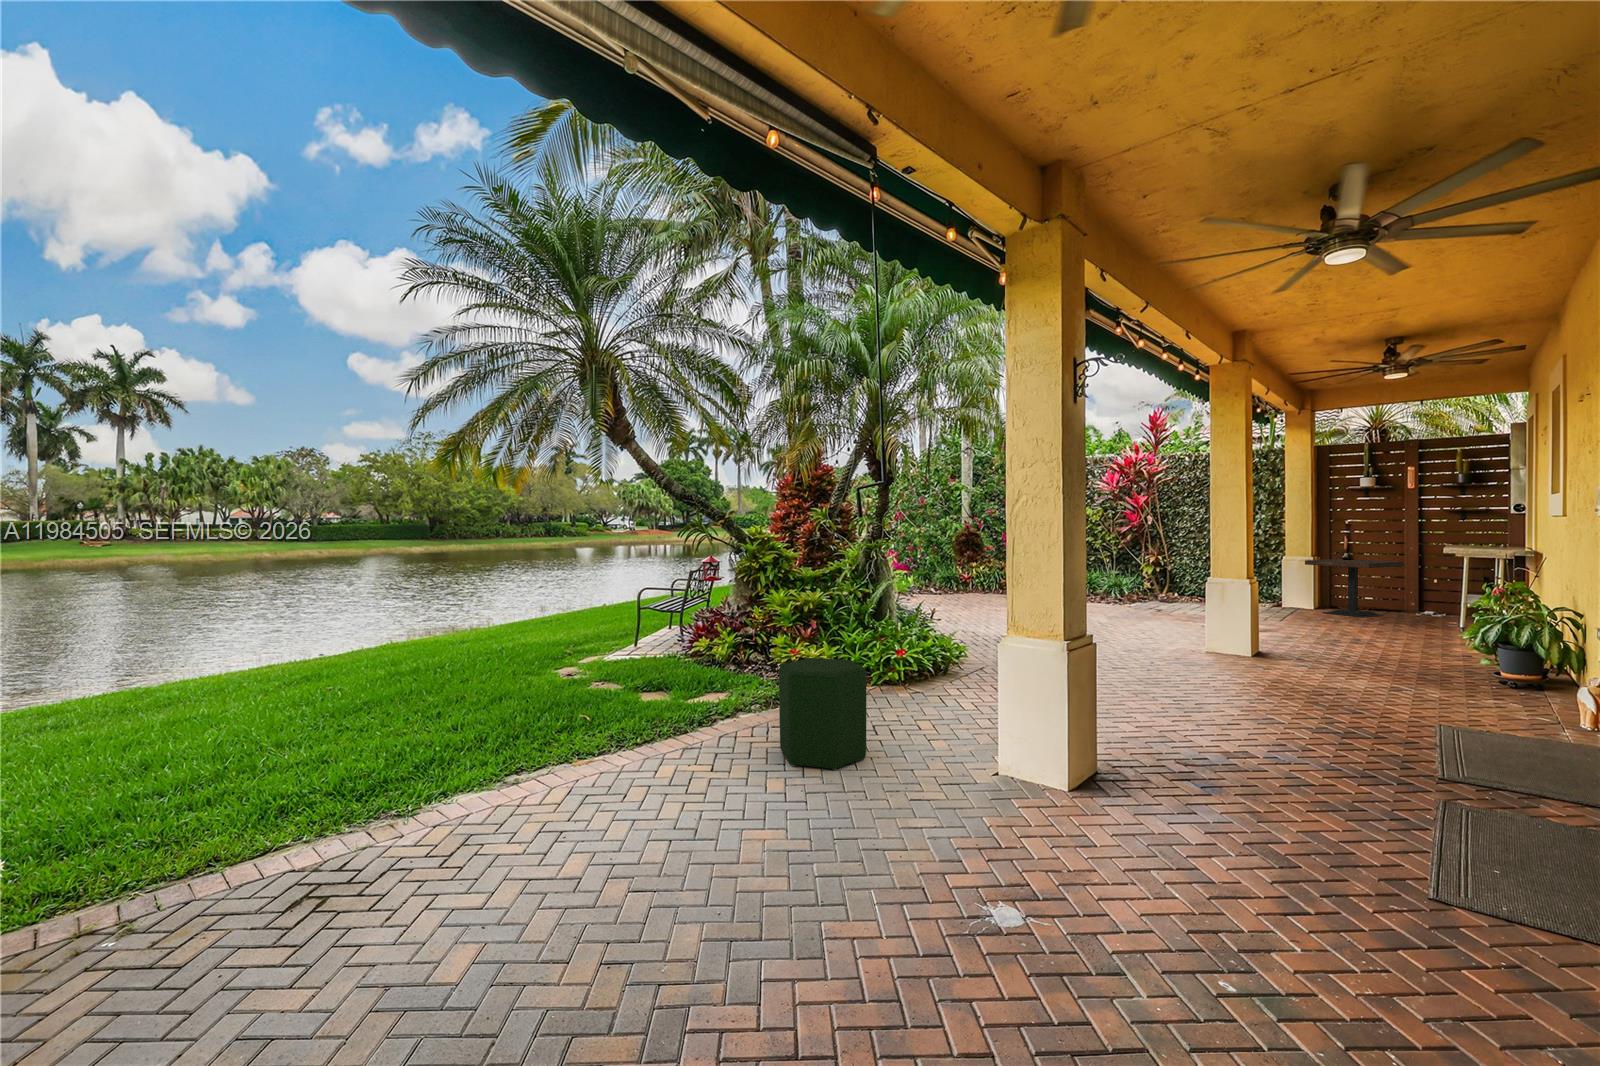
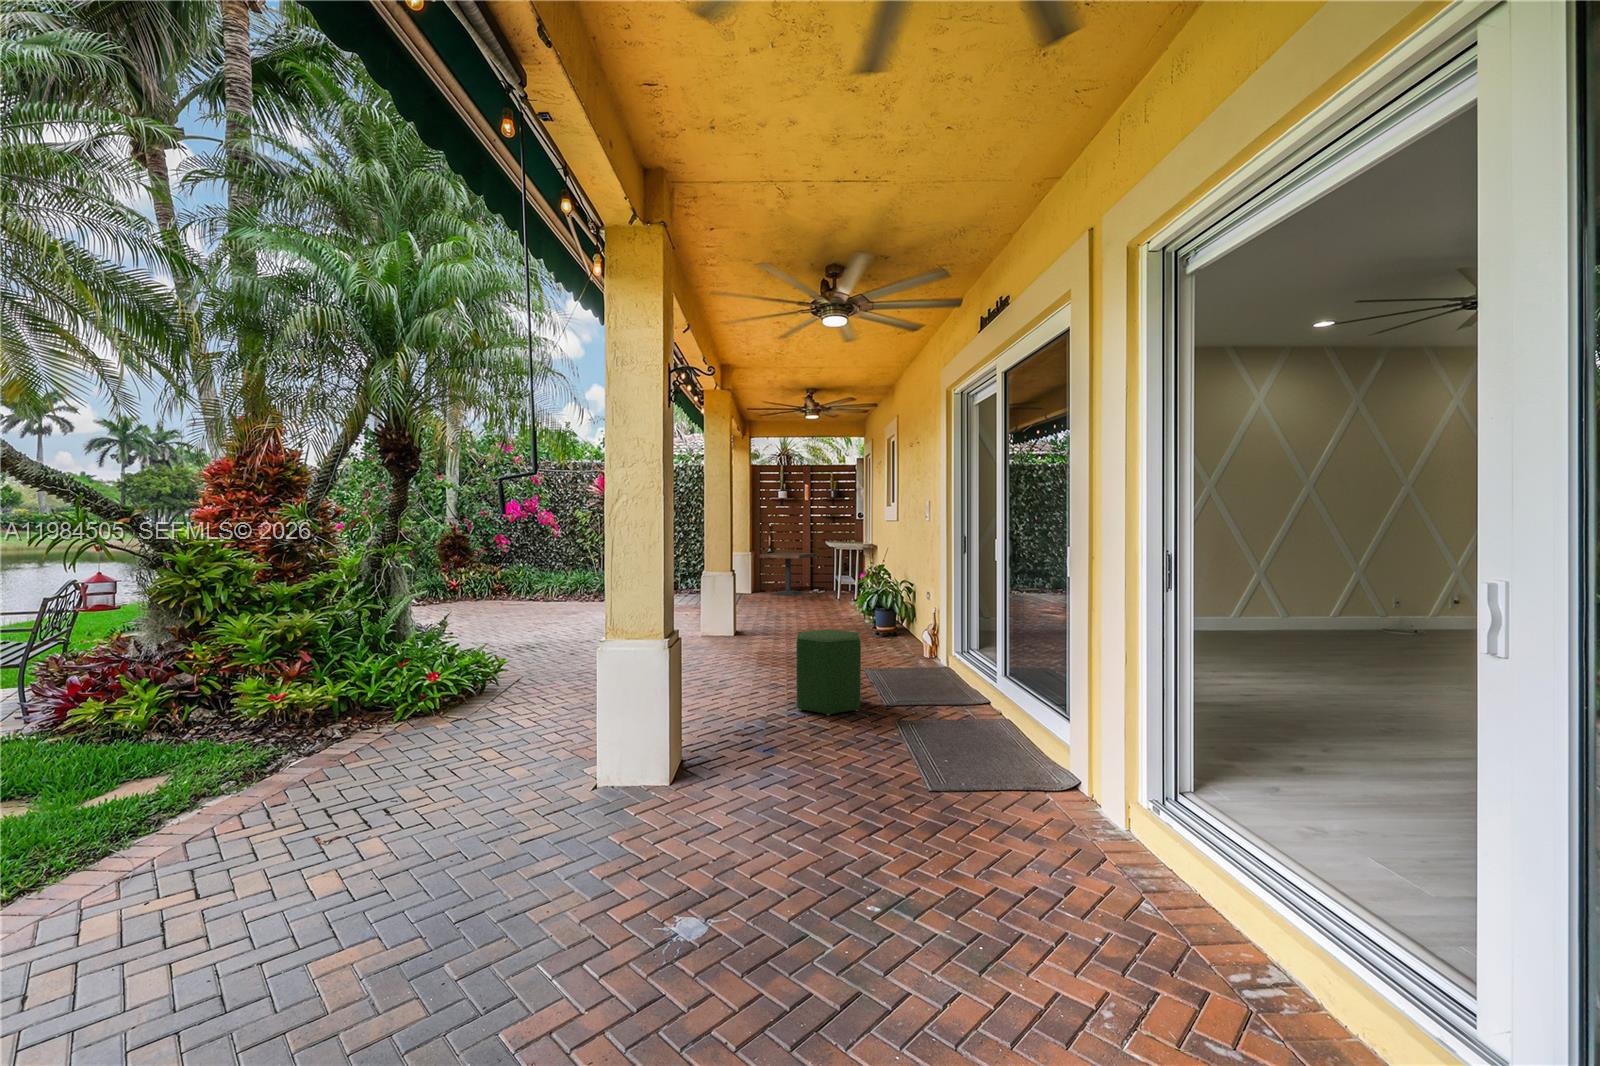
ottoman: present [779,658,866,770] -> present [796,629,861,716]

